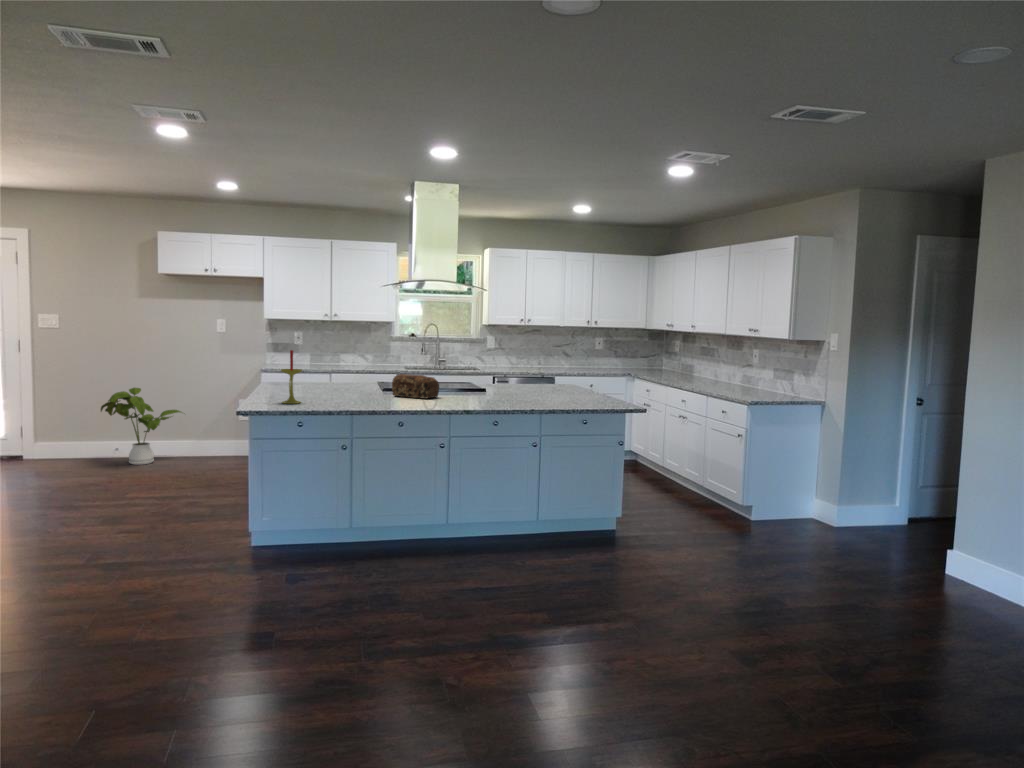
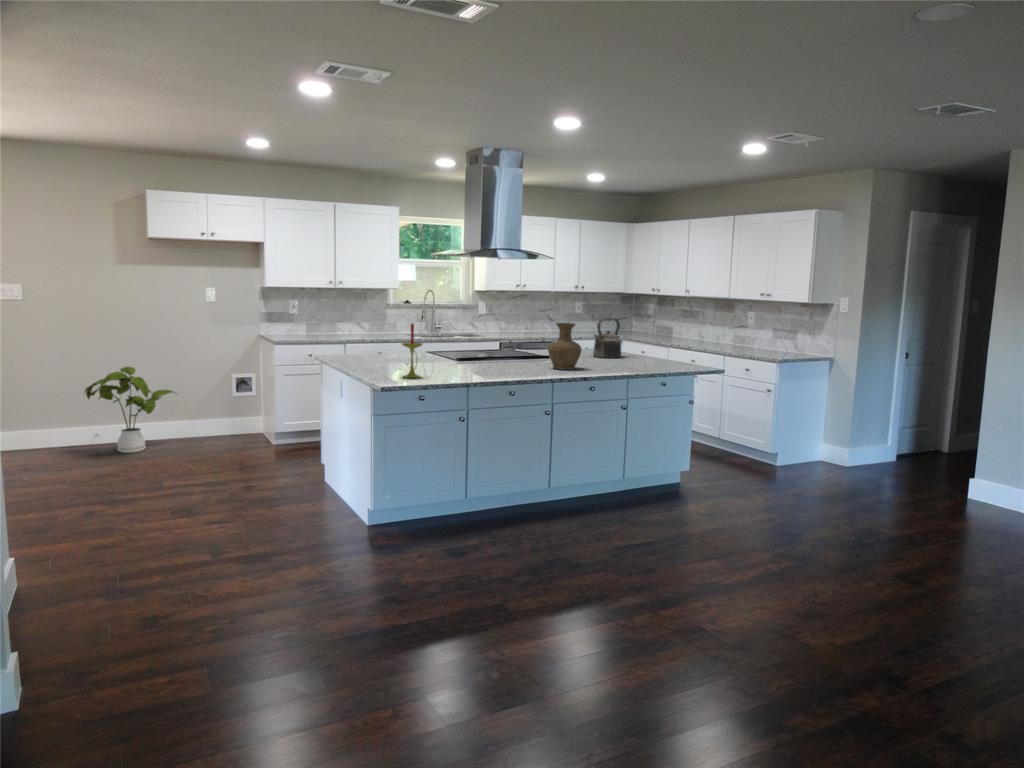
kettle: none [540,352,574,393] -> present [593,318,621,358]
vase: none [456,354,490,402] -> present [548,323,582,370]
bread loaf: present [392,374,439,399] -> none [481,344,525,368]

